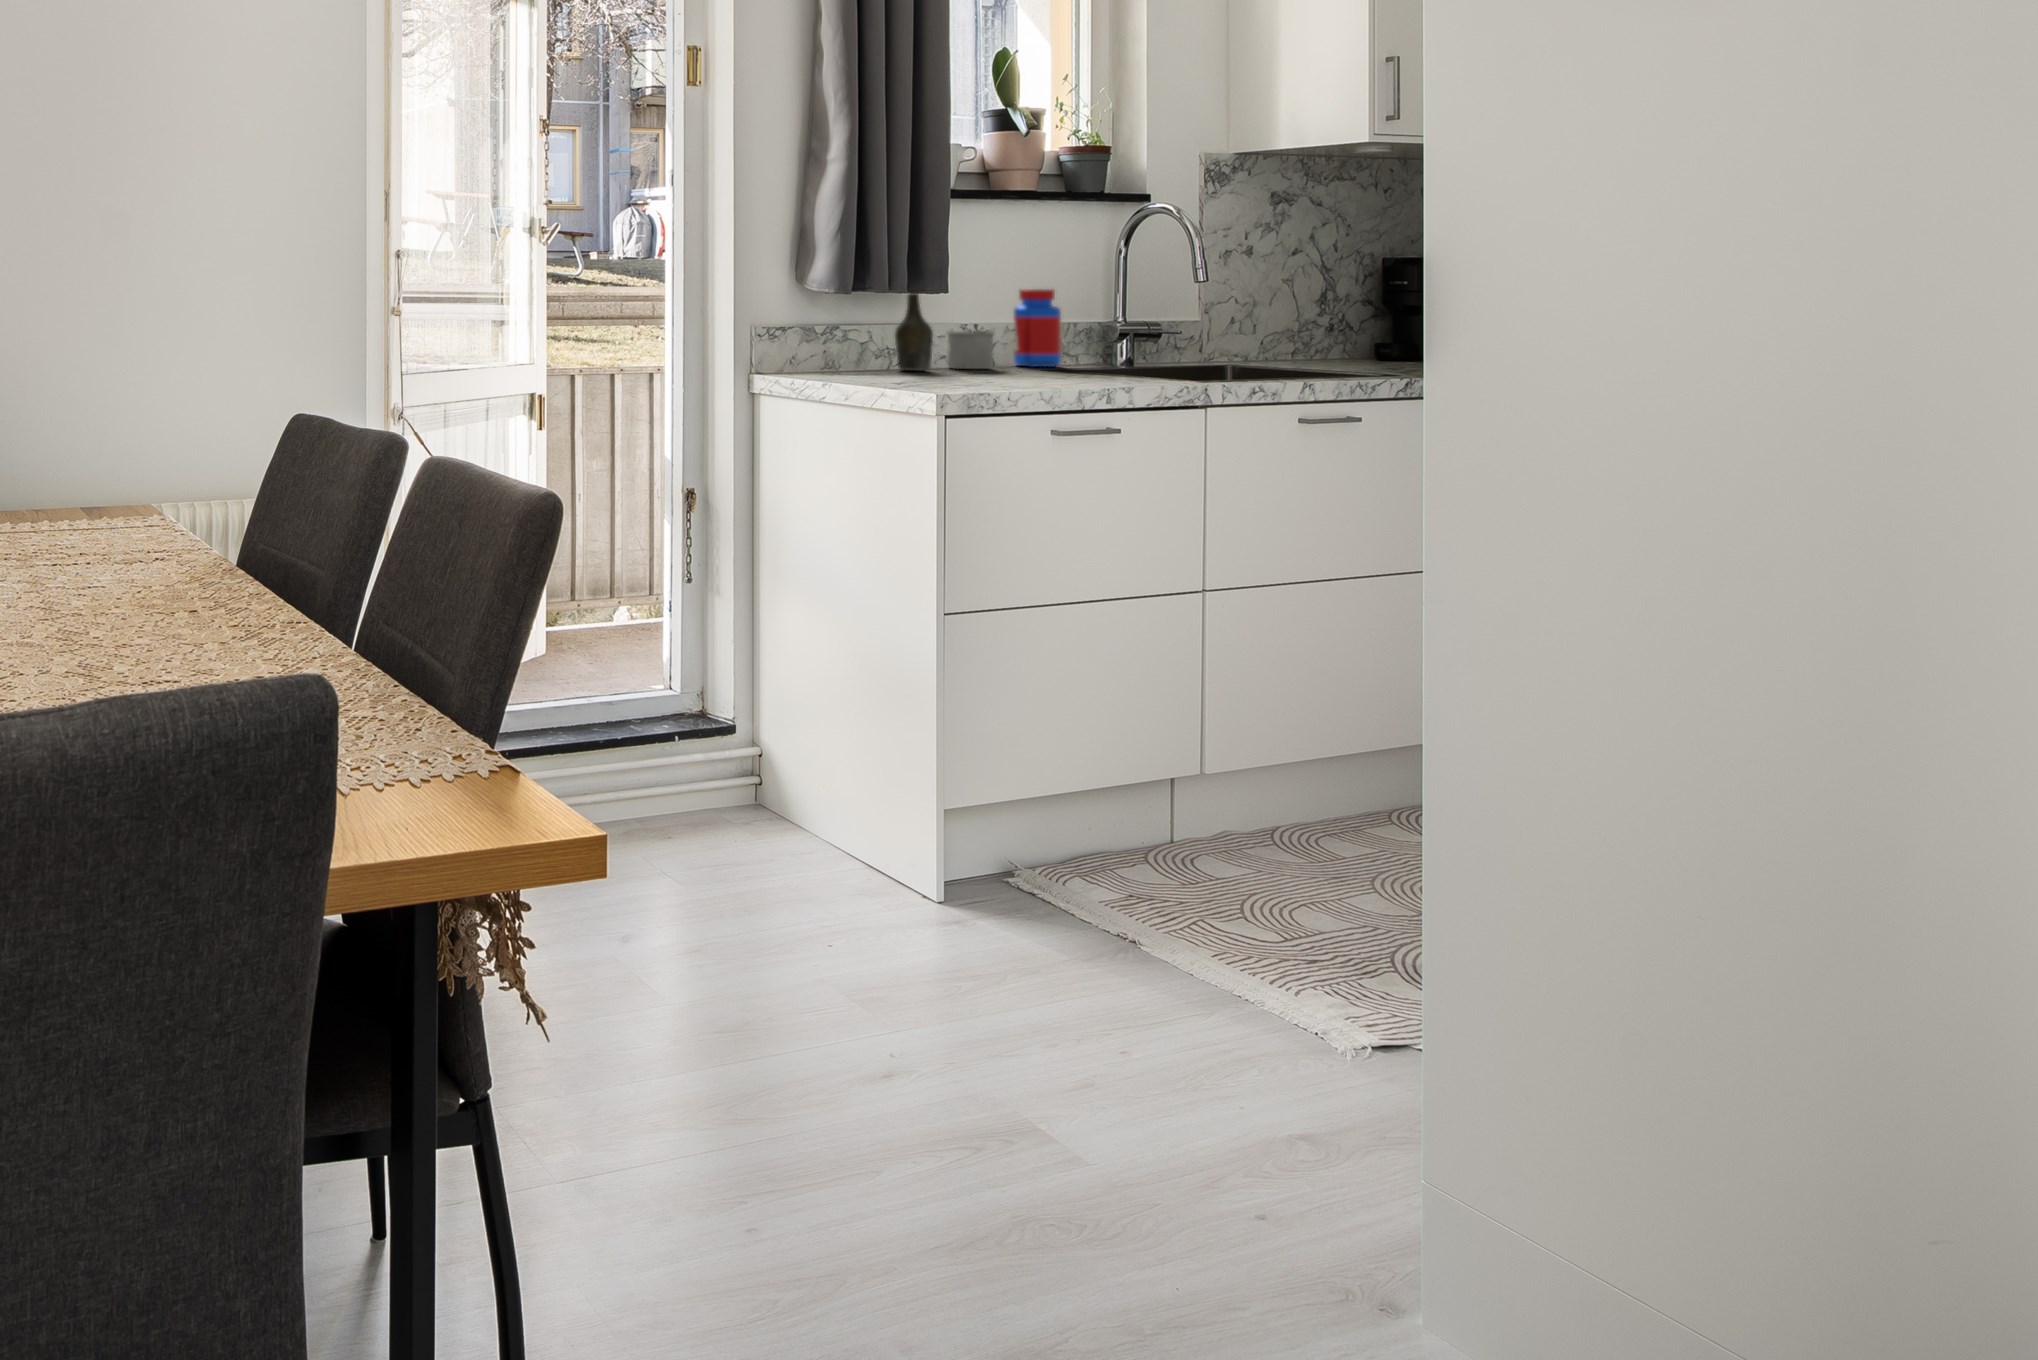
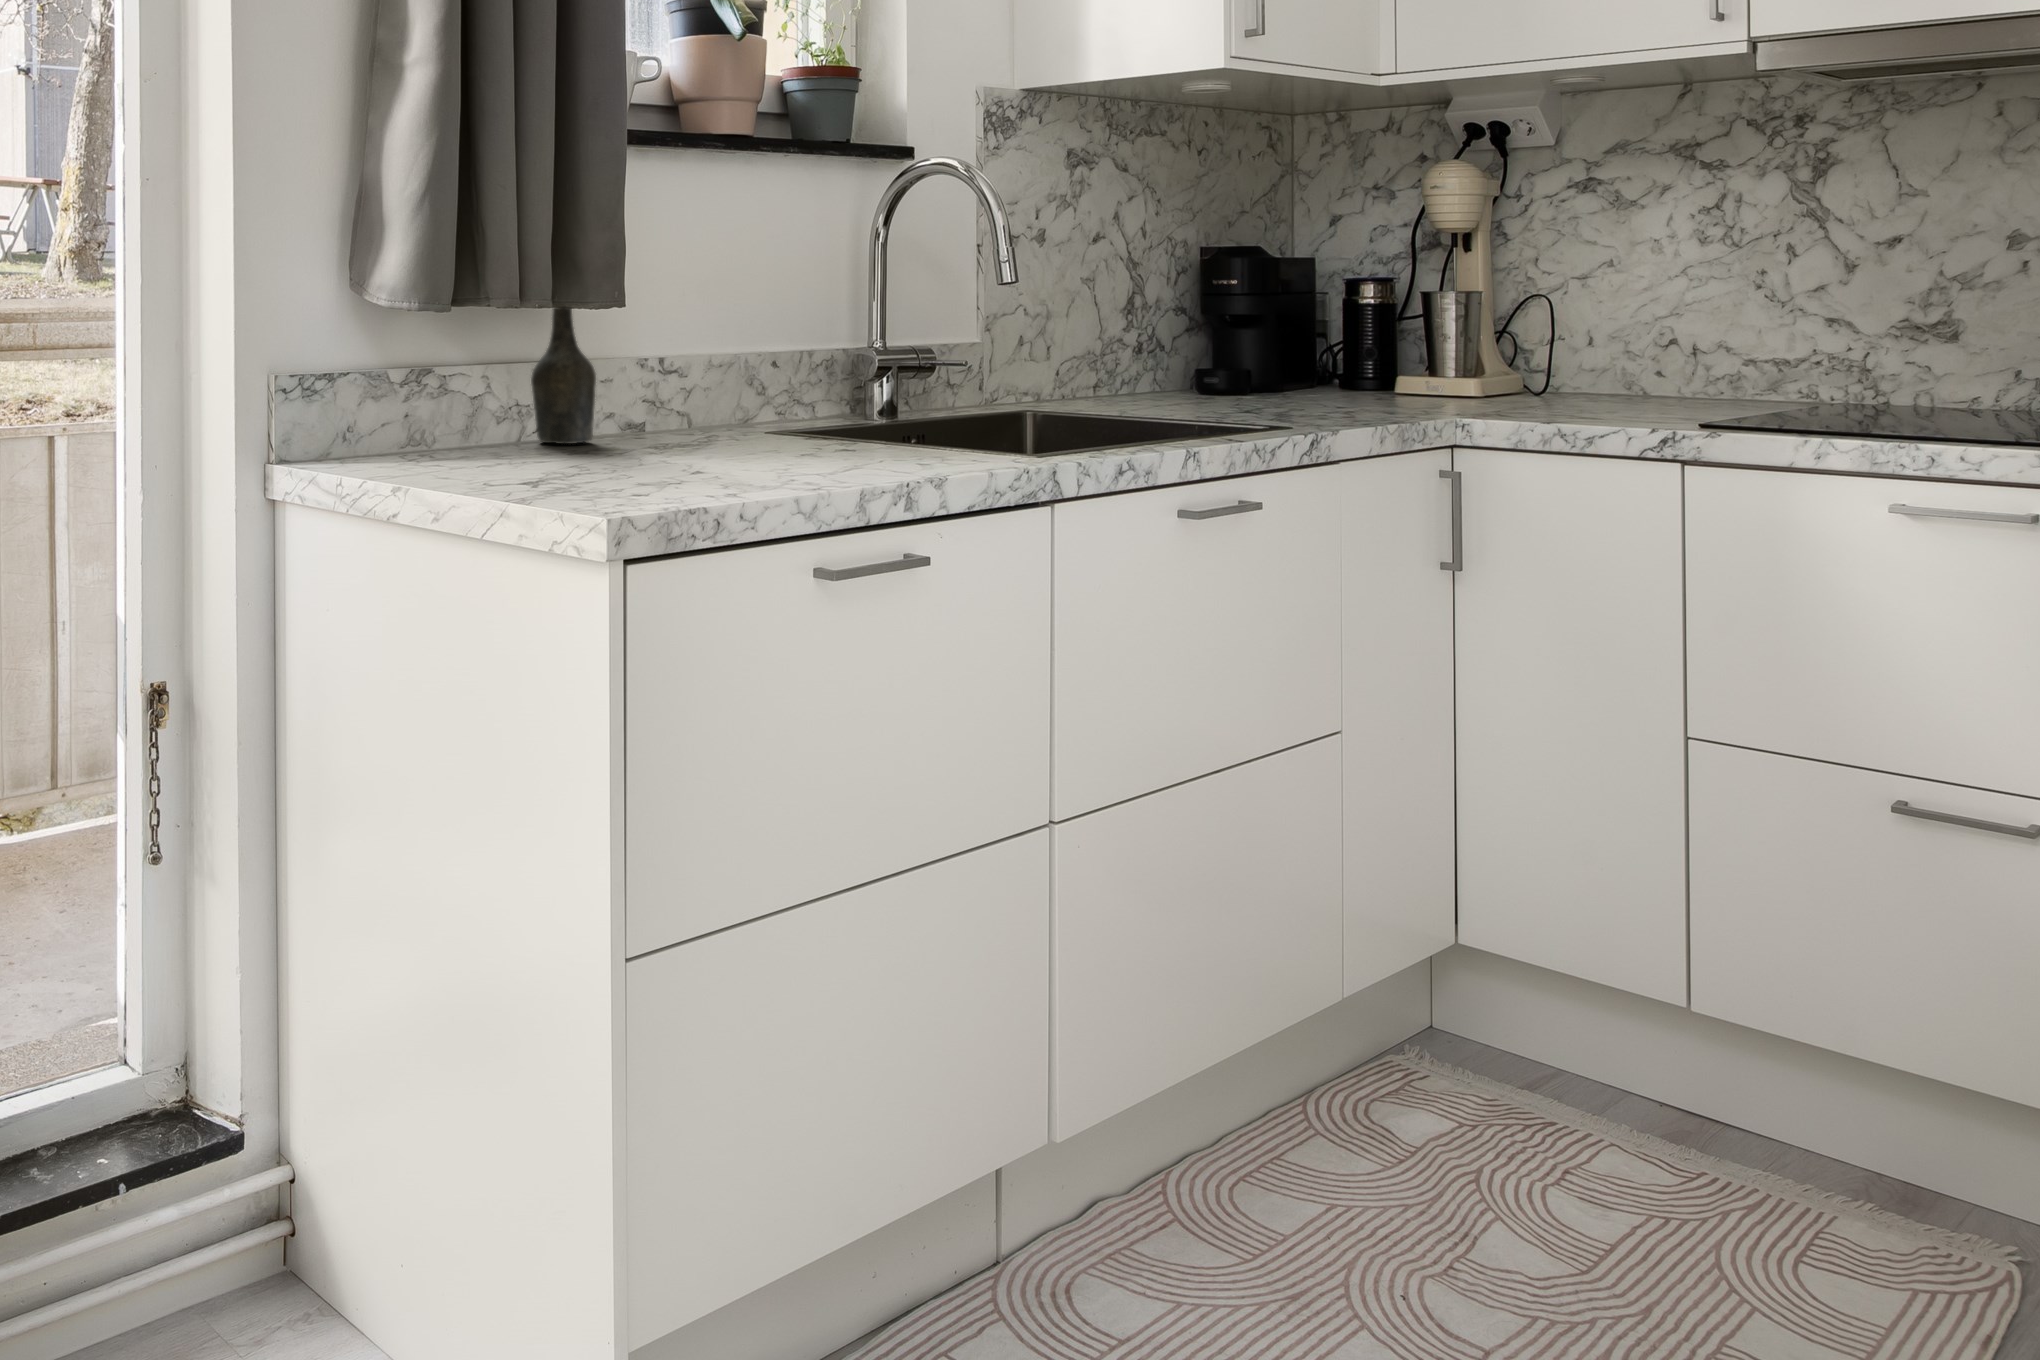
jar: present [1013,289,1061,367] -> none [720,297,794,425]
mug: present [948,331,993,369] -> none [616,365,694,435]

